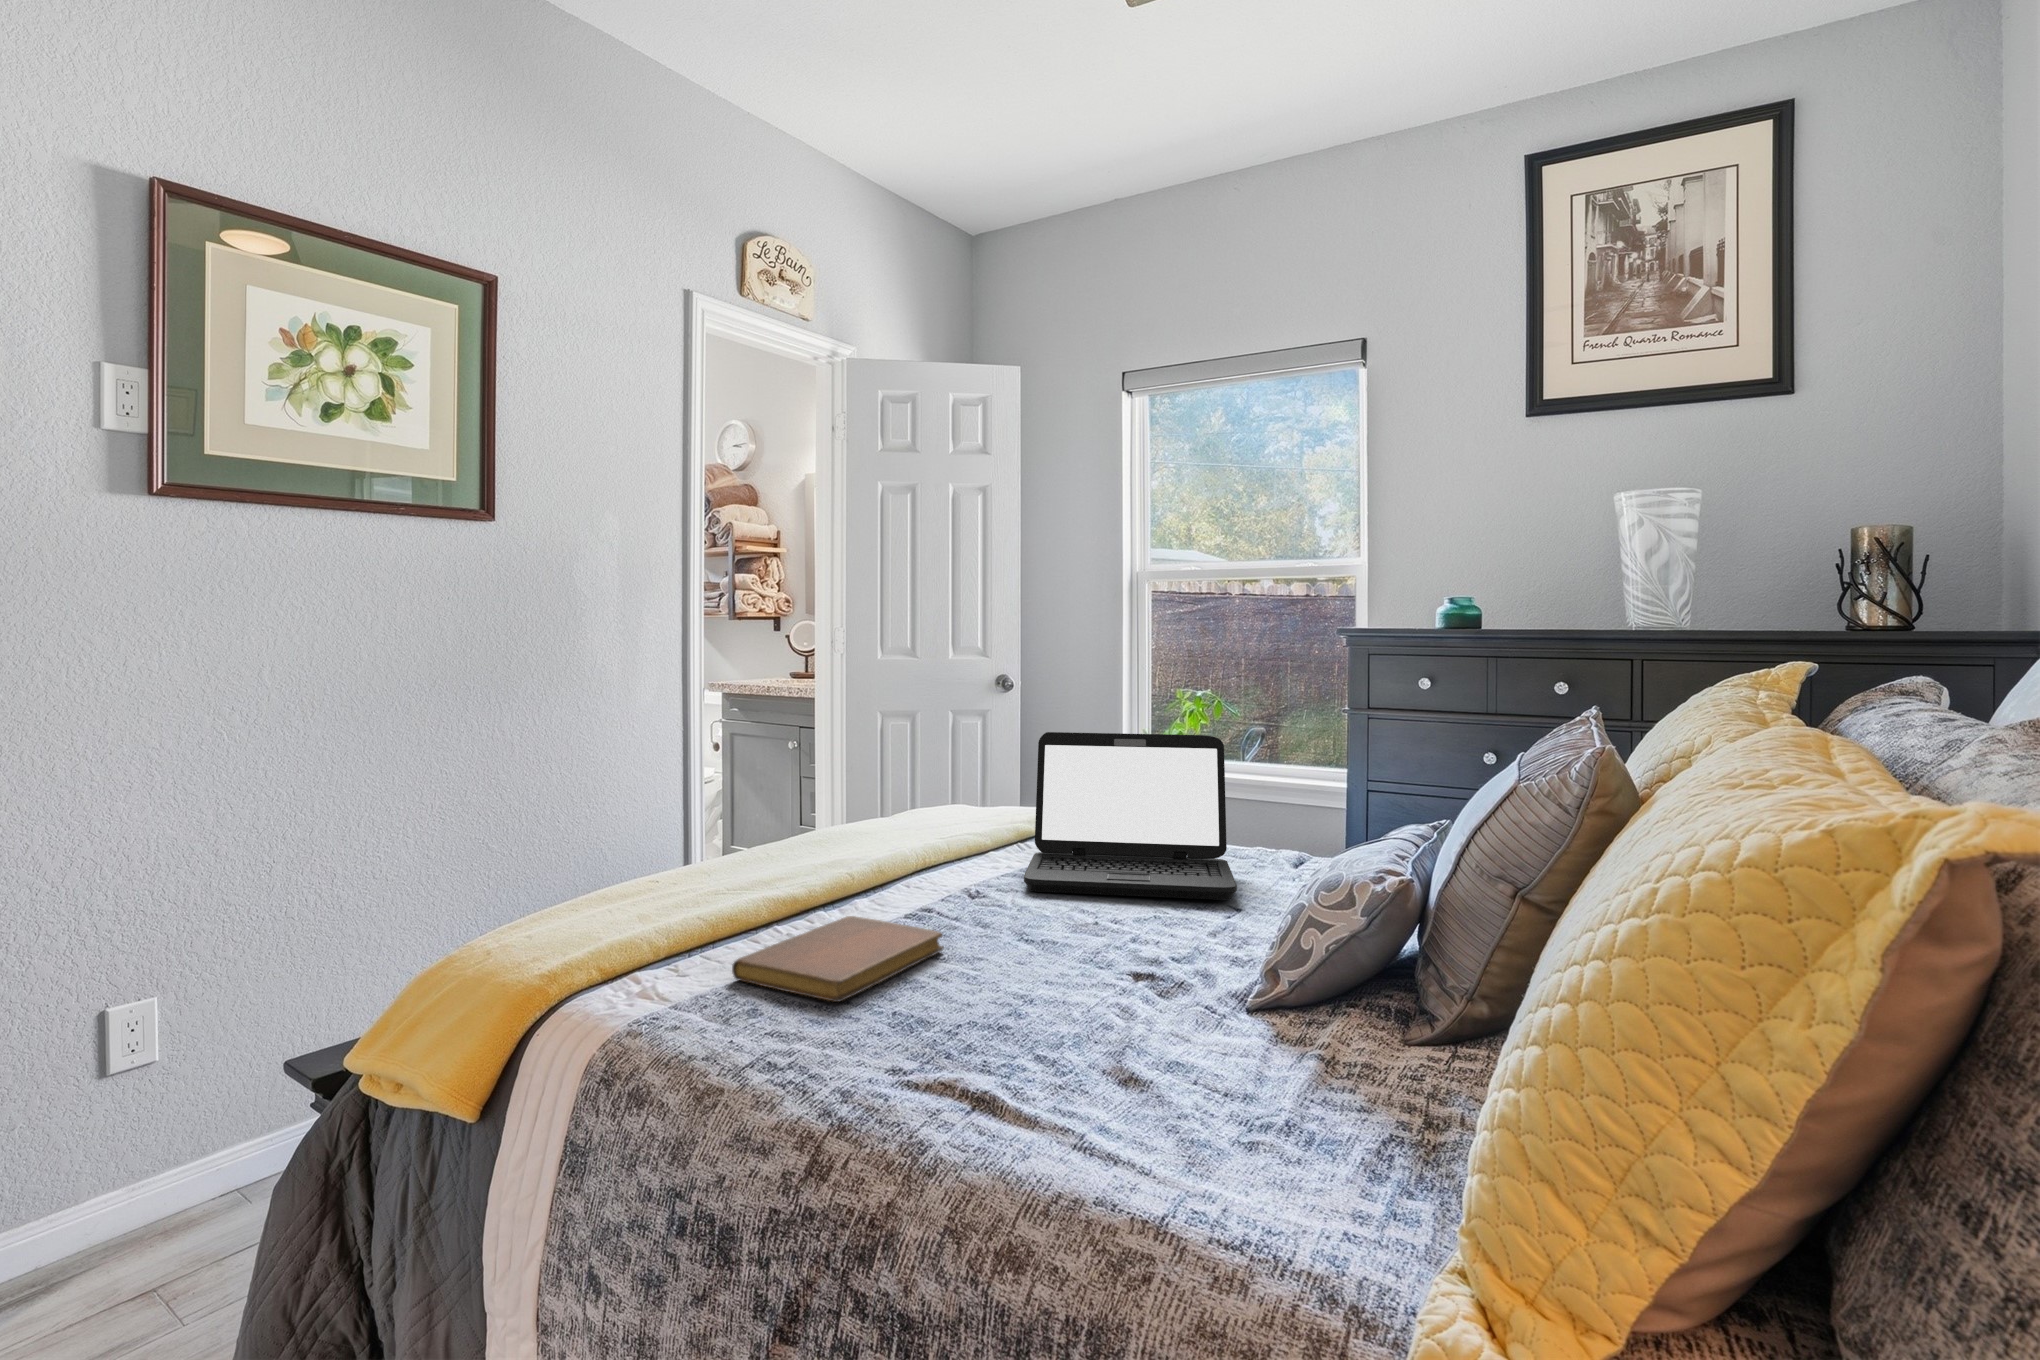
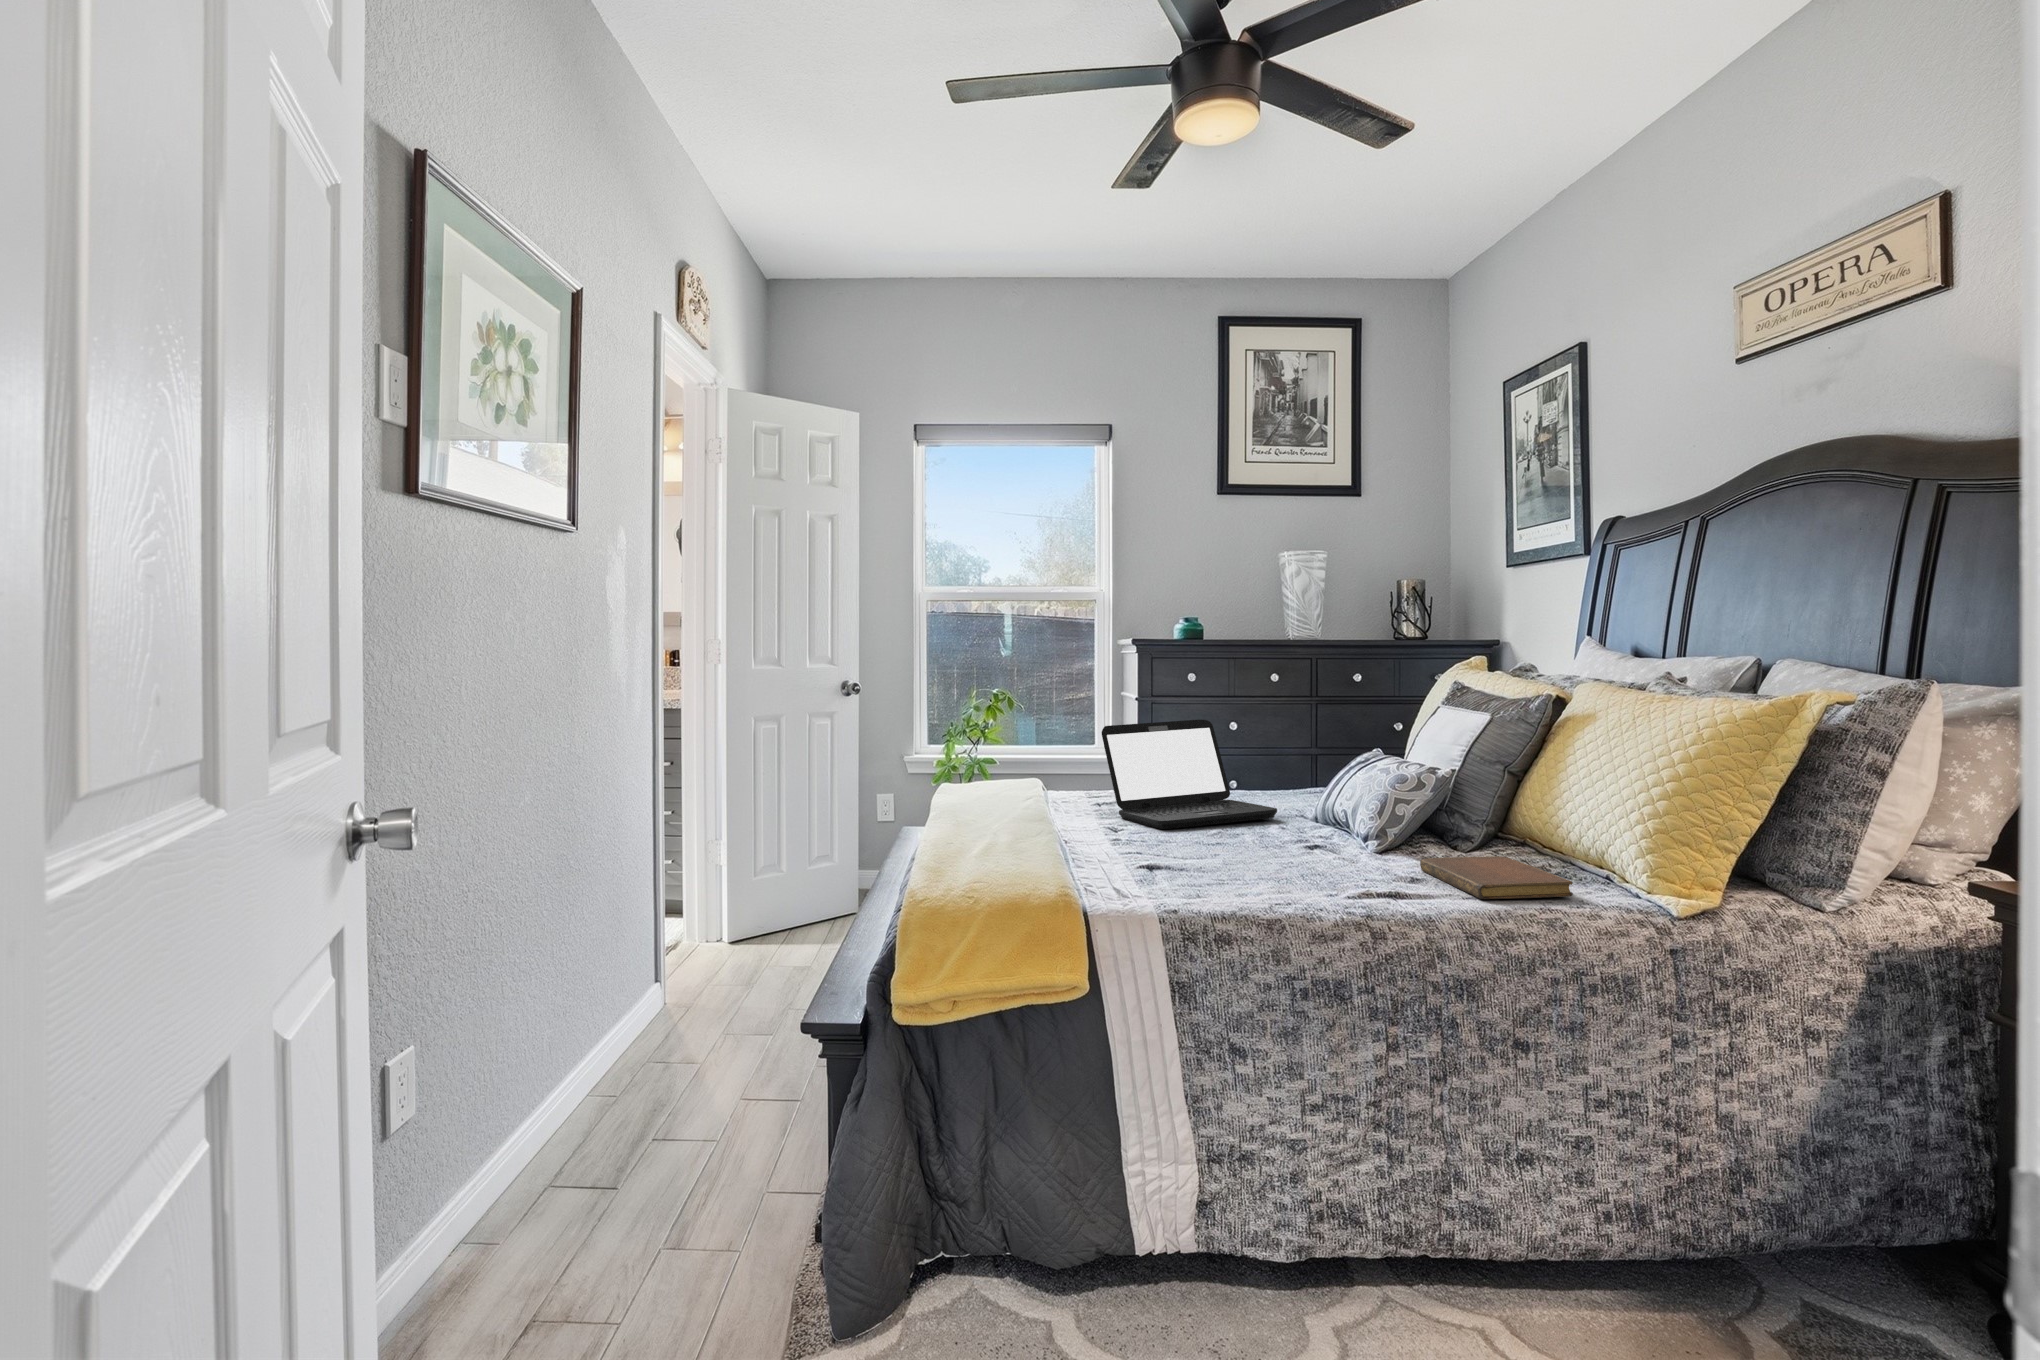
notebook: present [732,916,943,1002] -> present [1420,856,1573,899]

